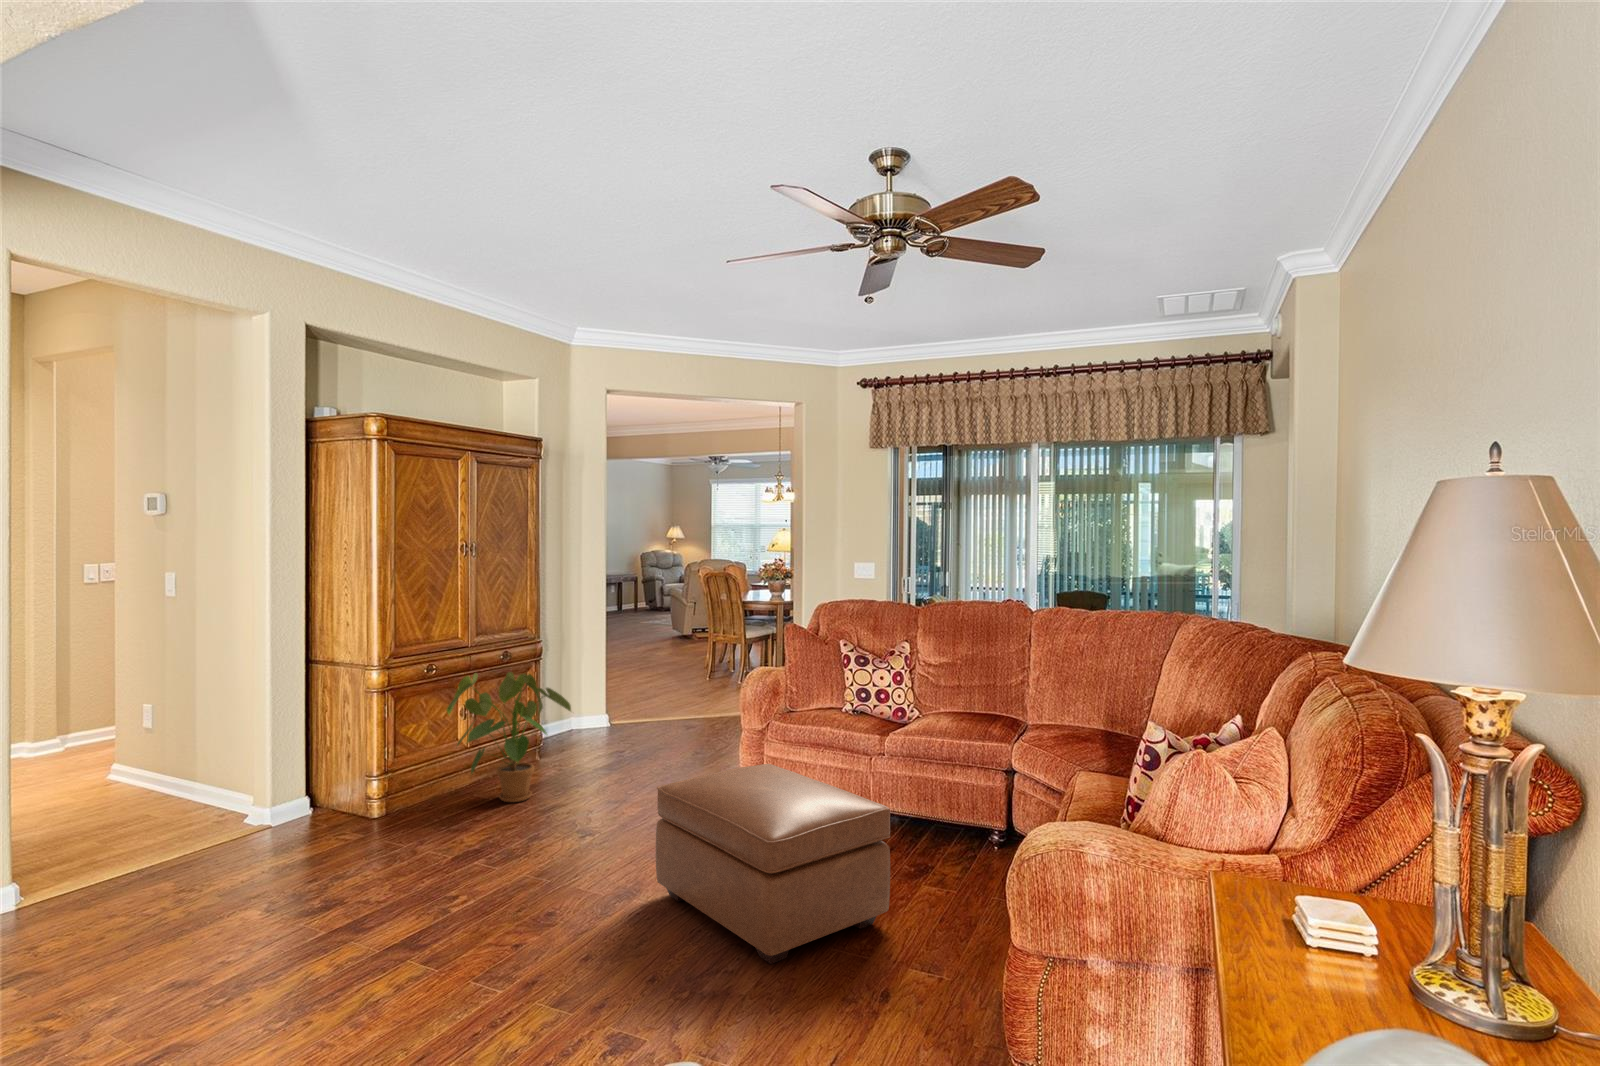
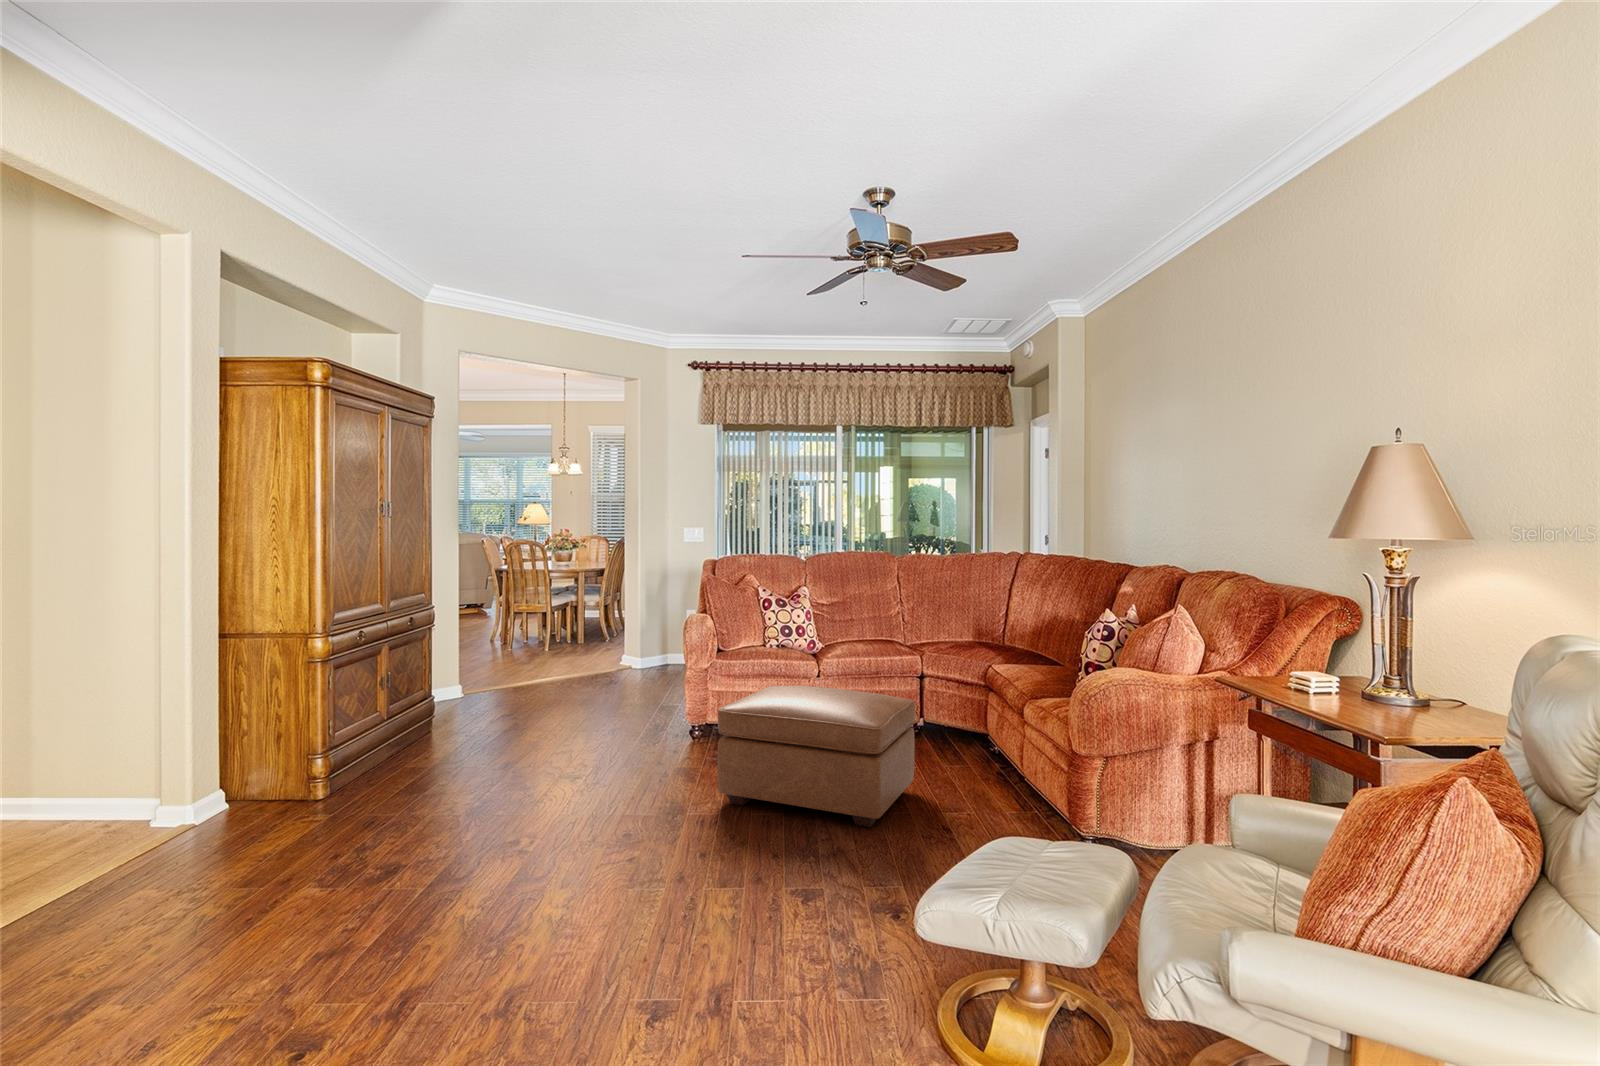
house plant: present [447,672,571,802] -> none [380,633,510,765]

